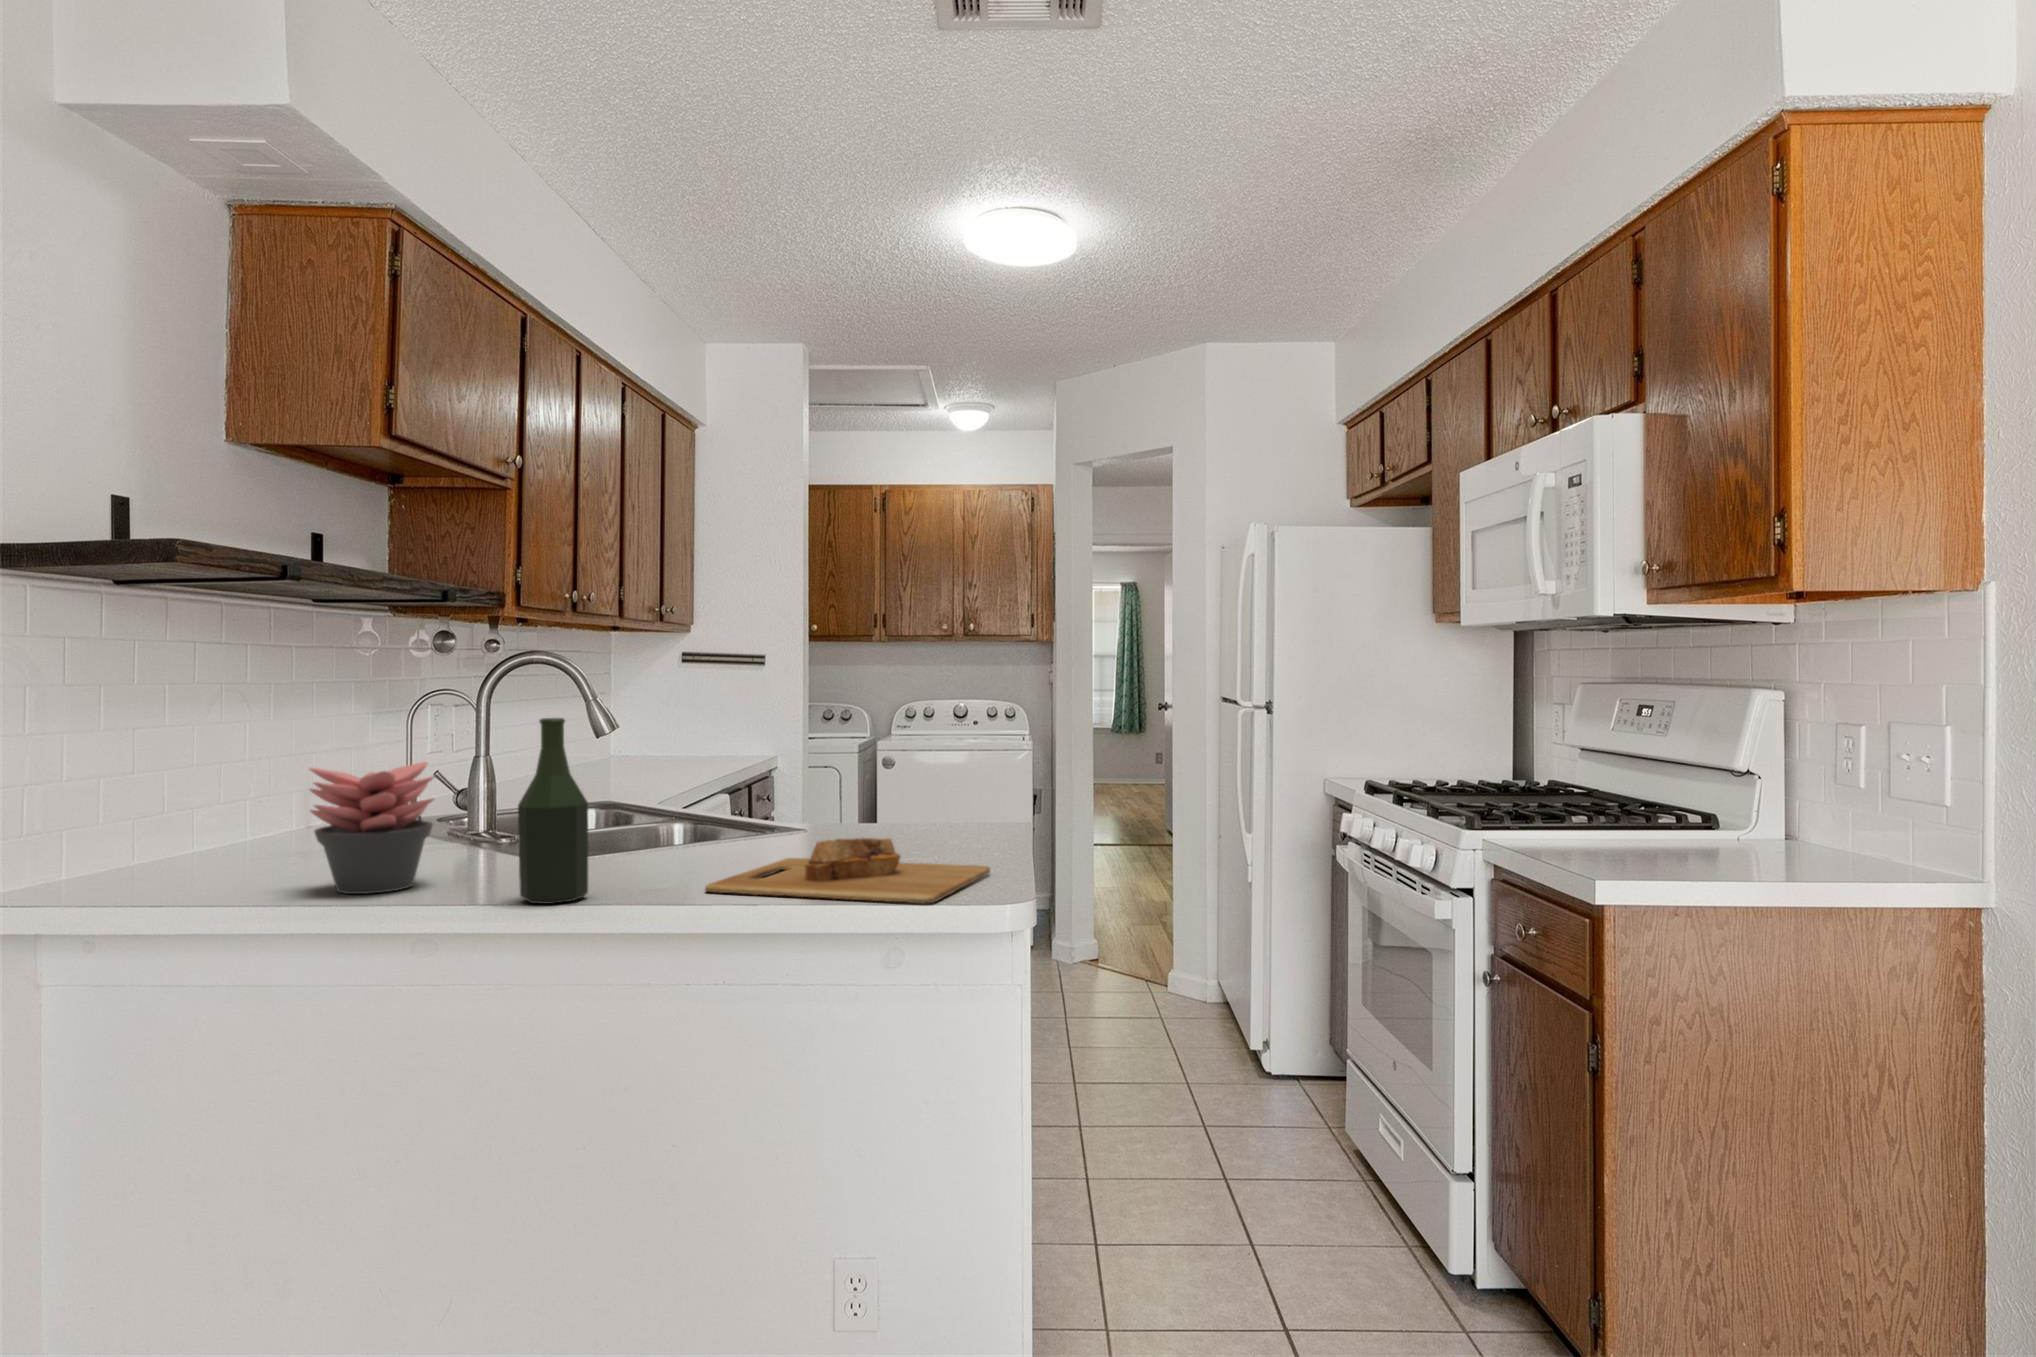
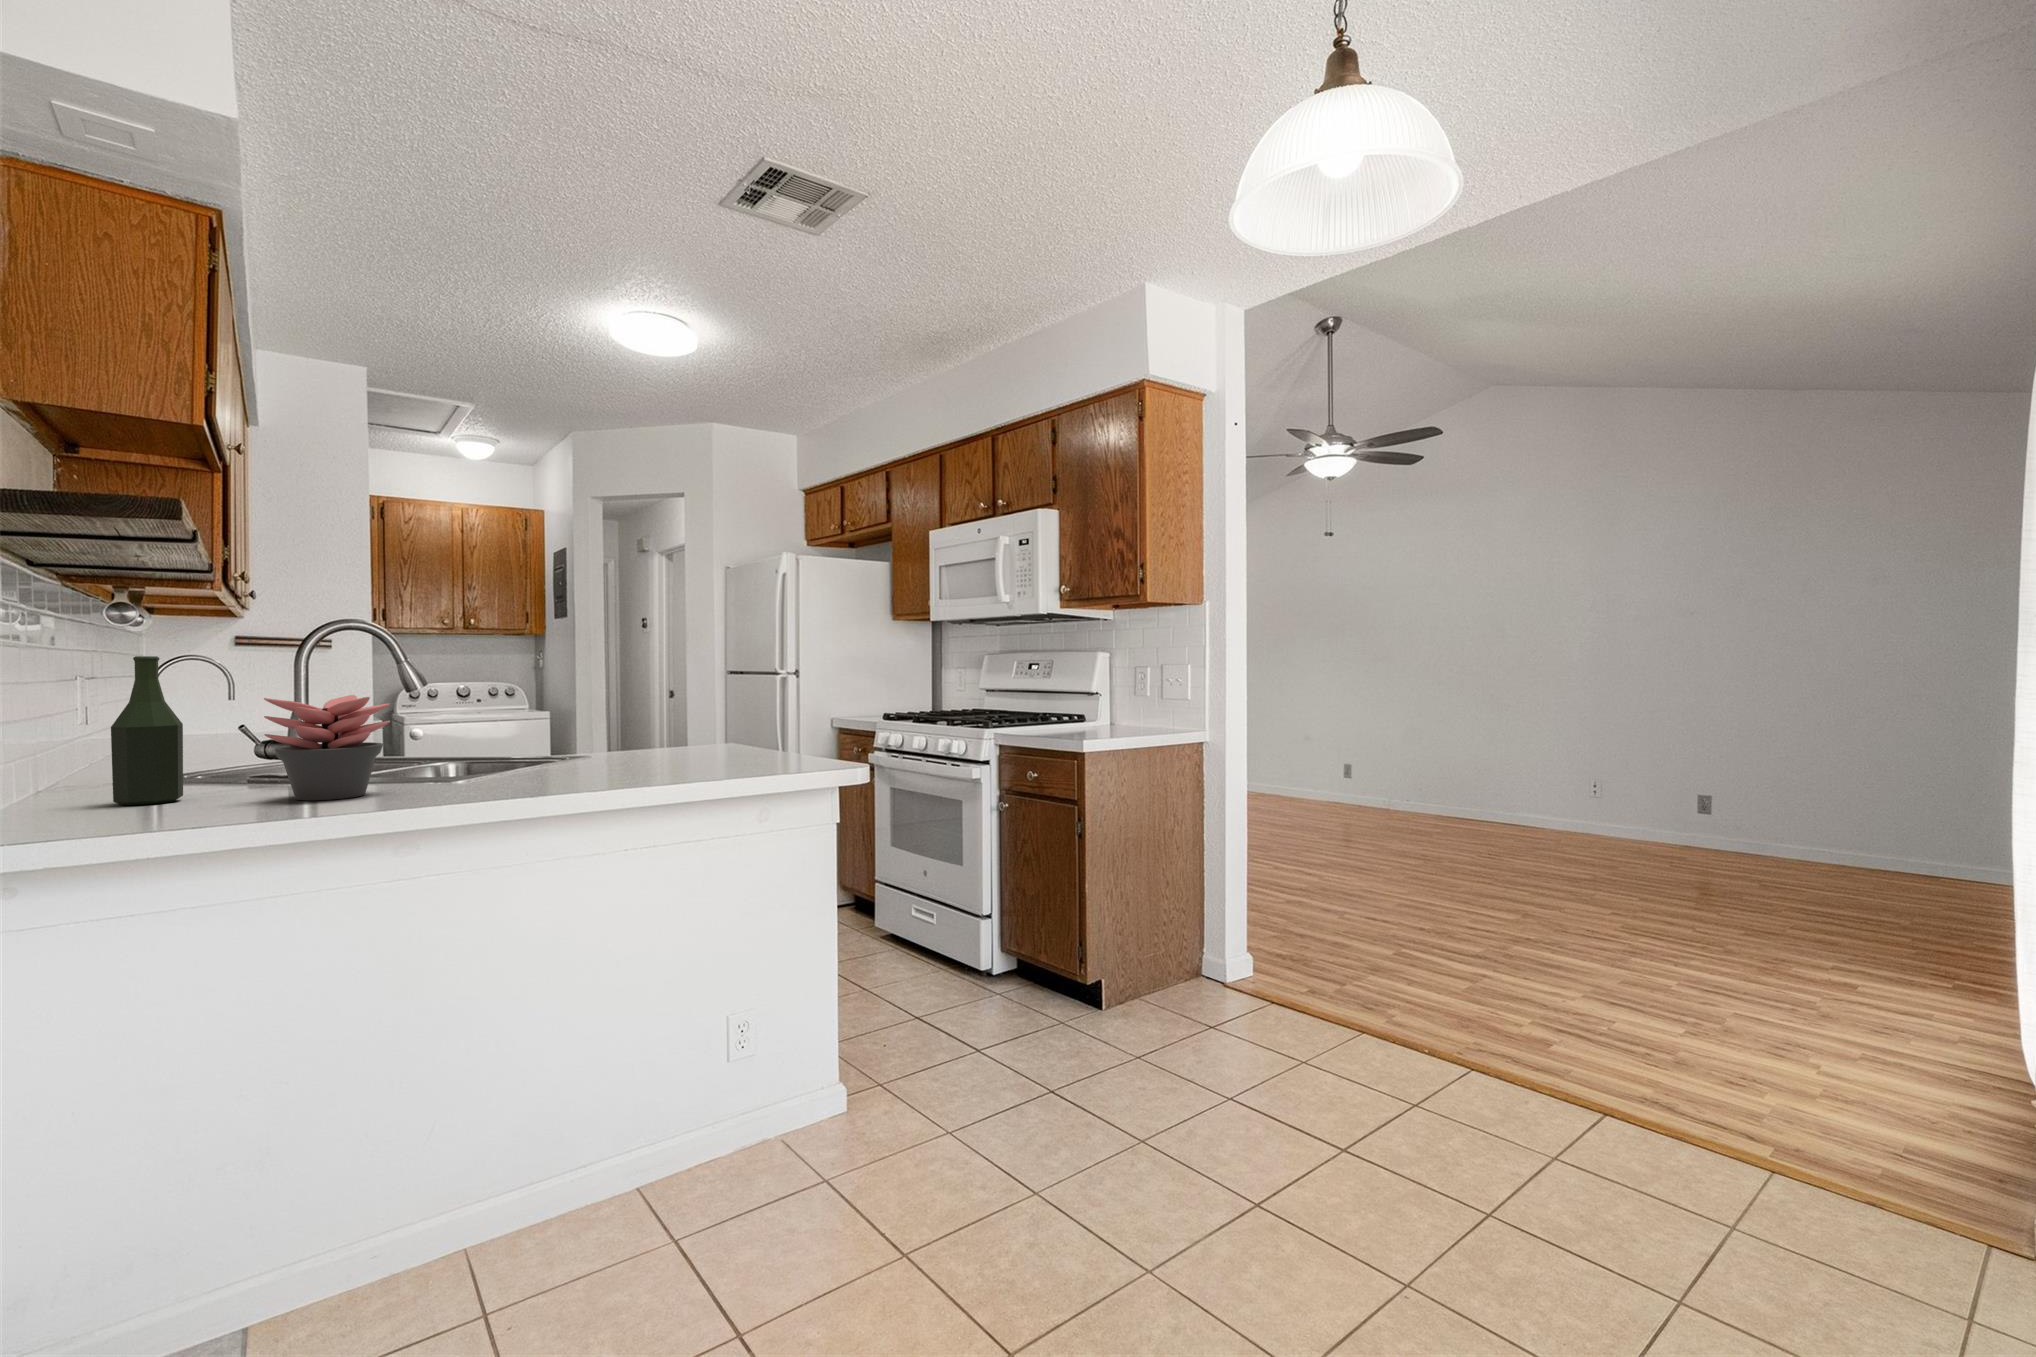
bottle: present [518,718,588,904] -> present [111,656,183,805]
cutting board: present [705,838,990,904] -> none [628,737,800,777]

